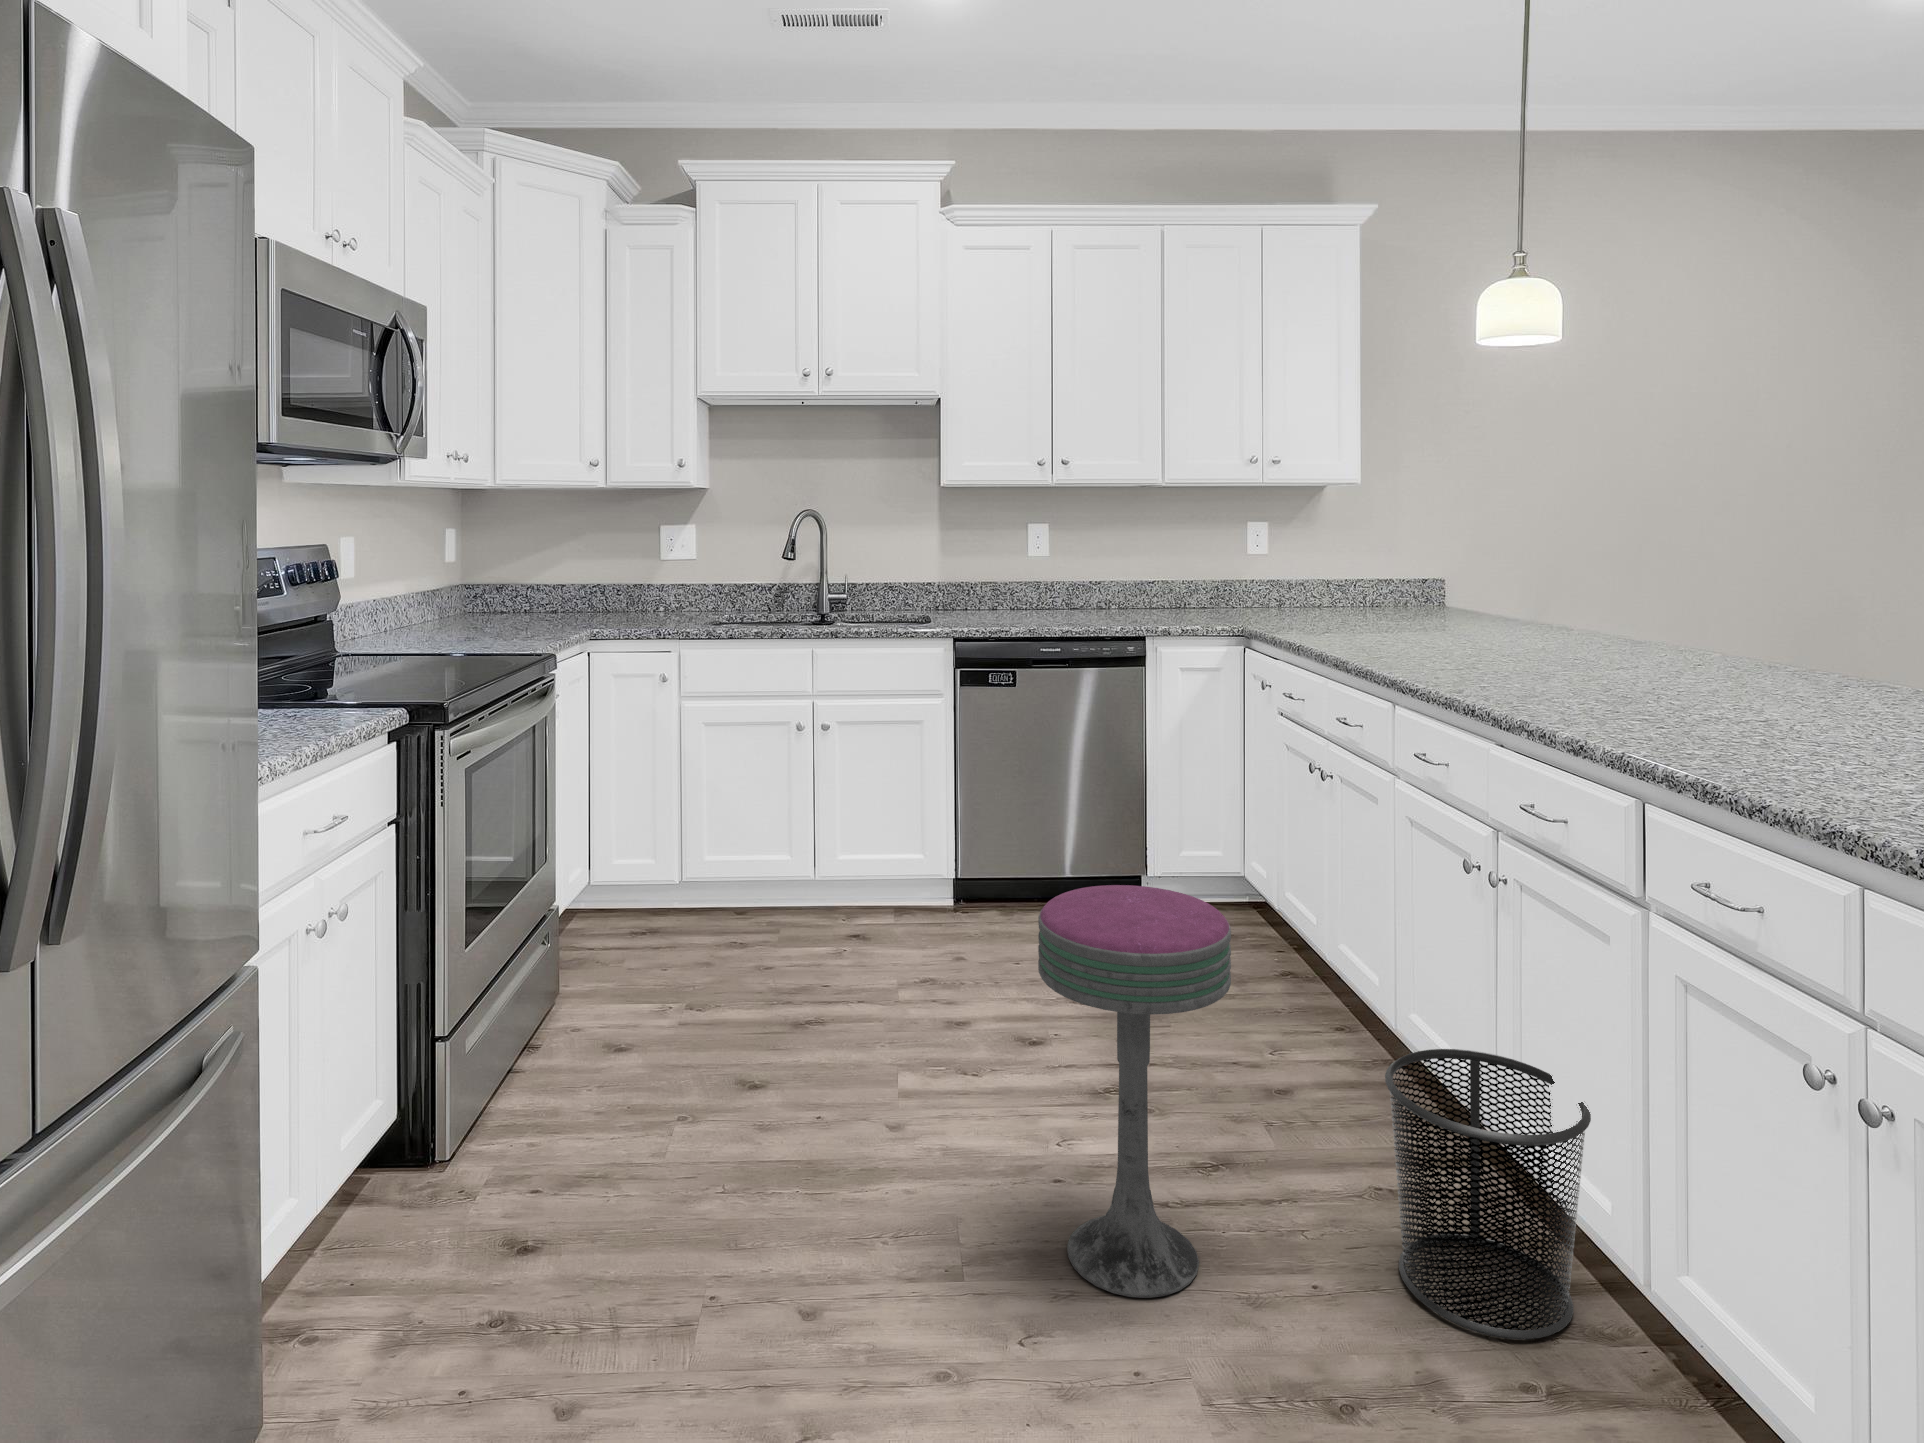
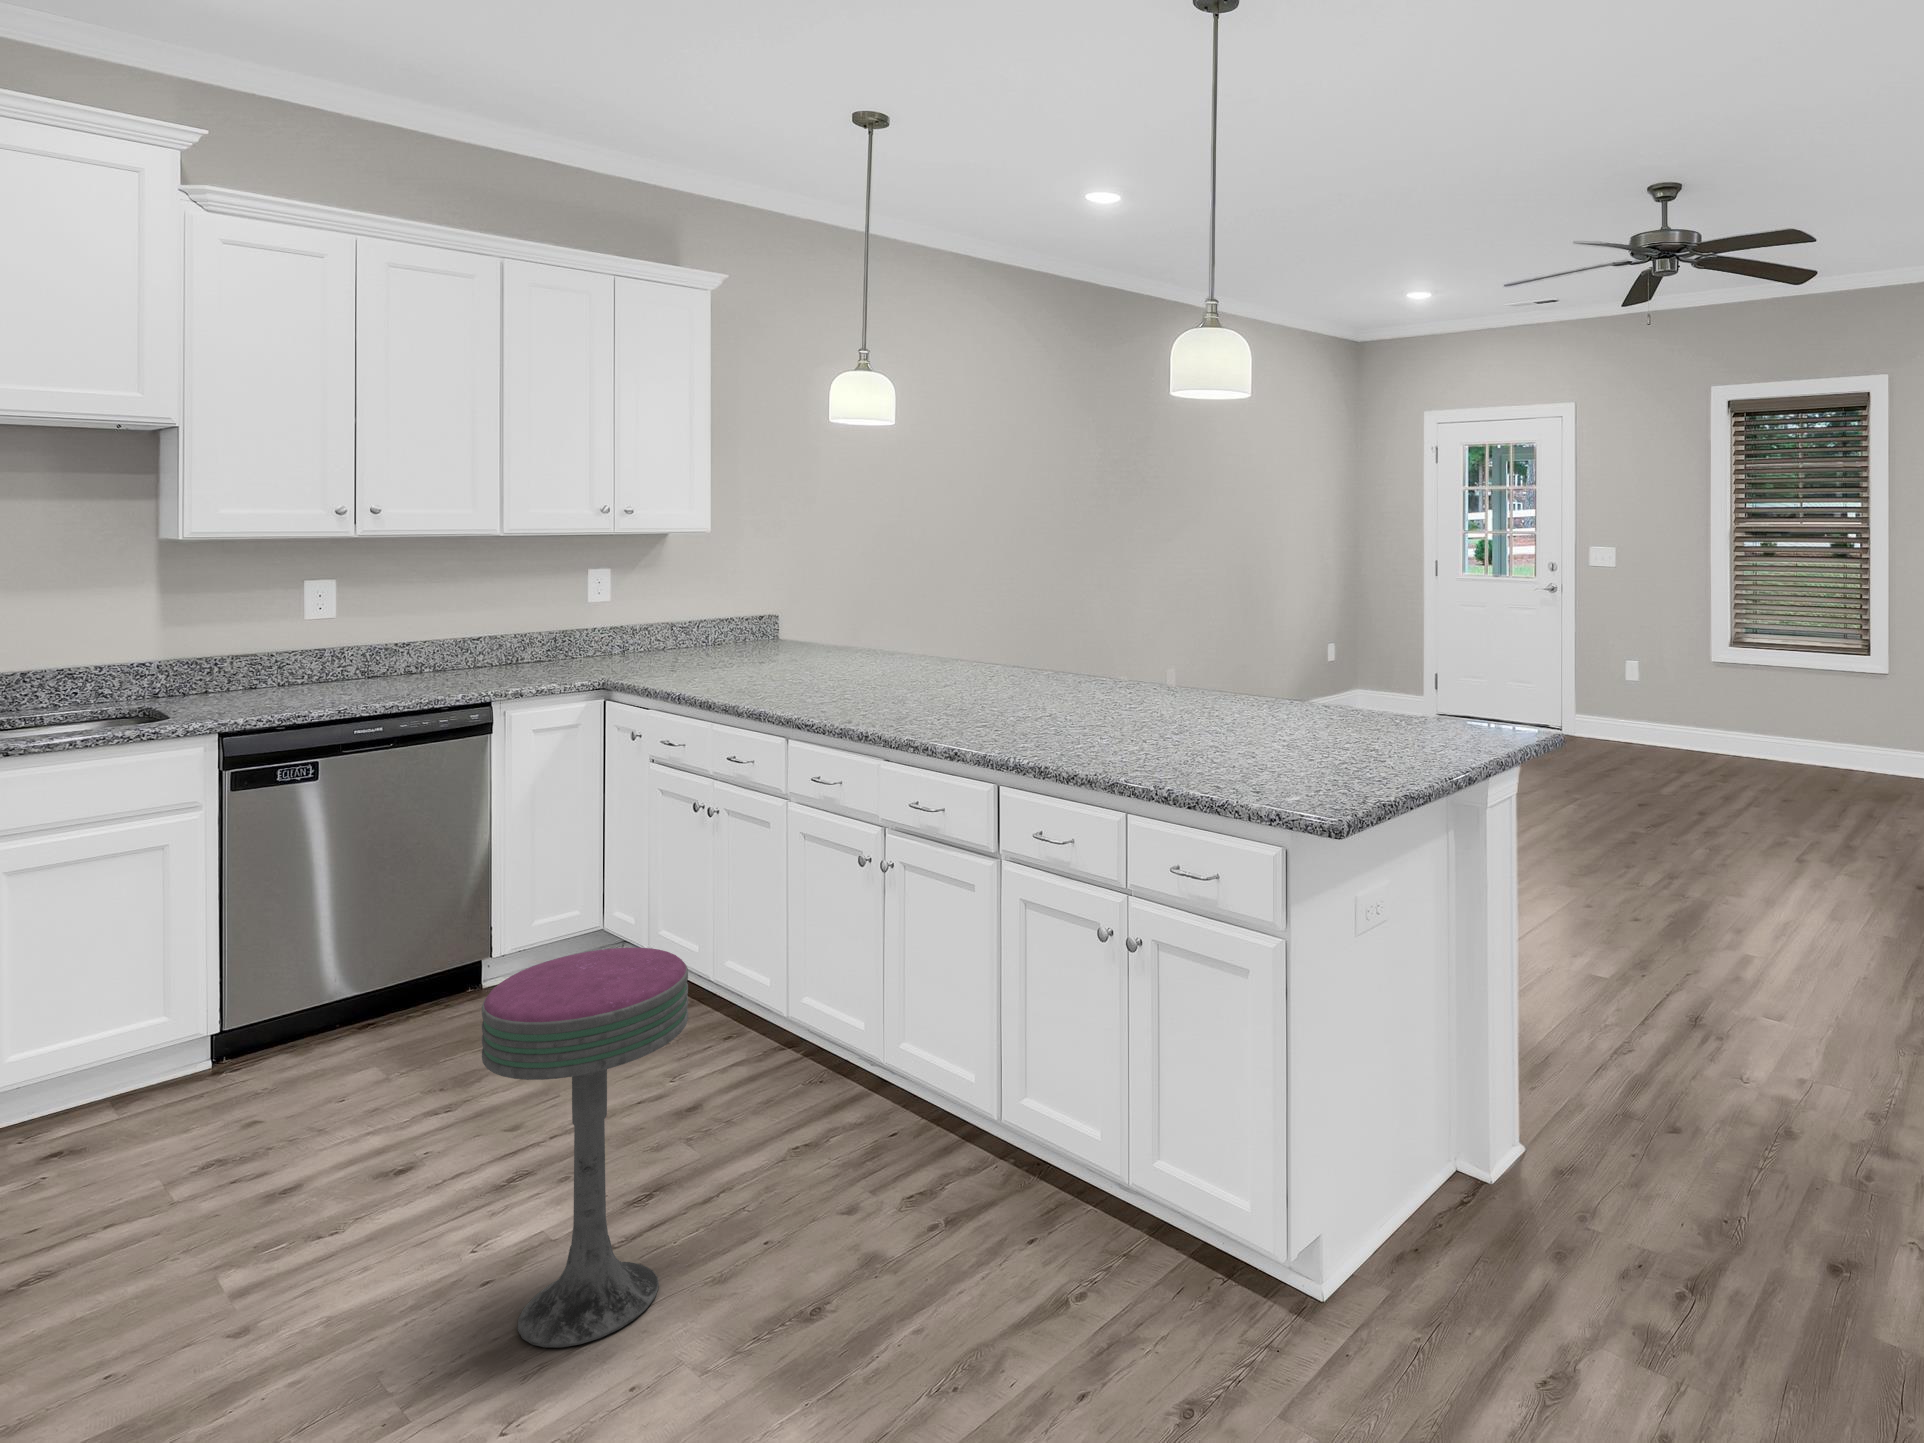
waste bin: present [1385,1049,1591,1340] -> none [814,1001,964,1218]

